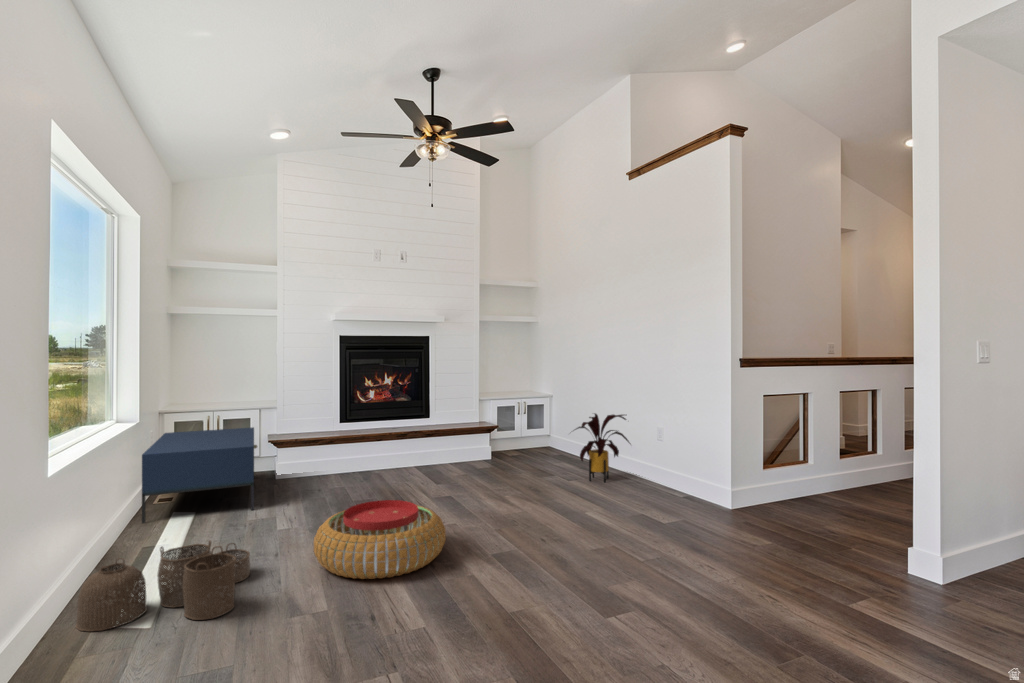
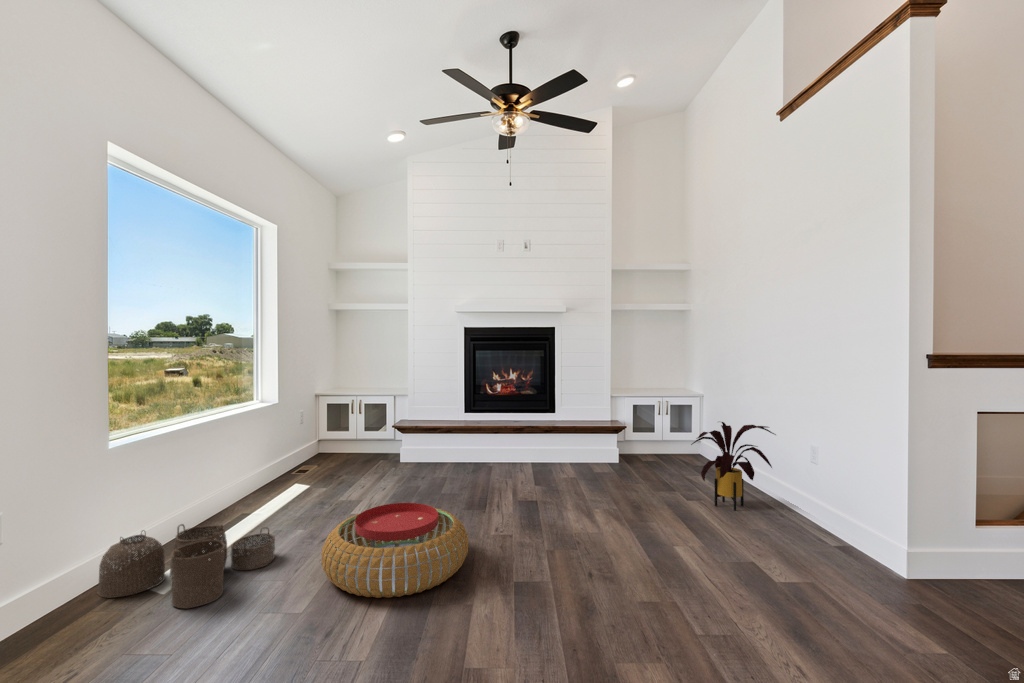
coffee table: present [142,428,257,523] -> none [265,413,387,491]

